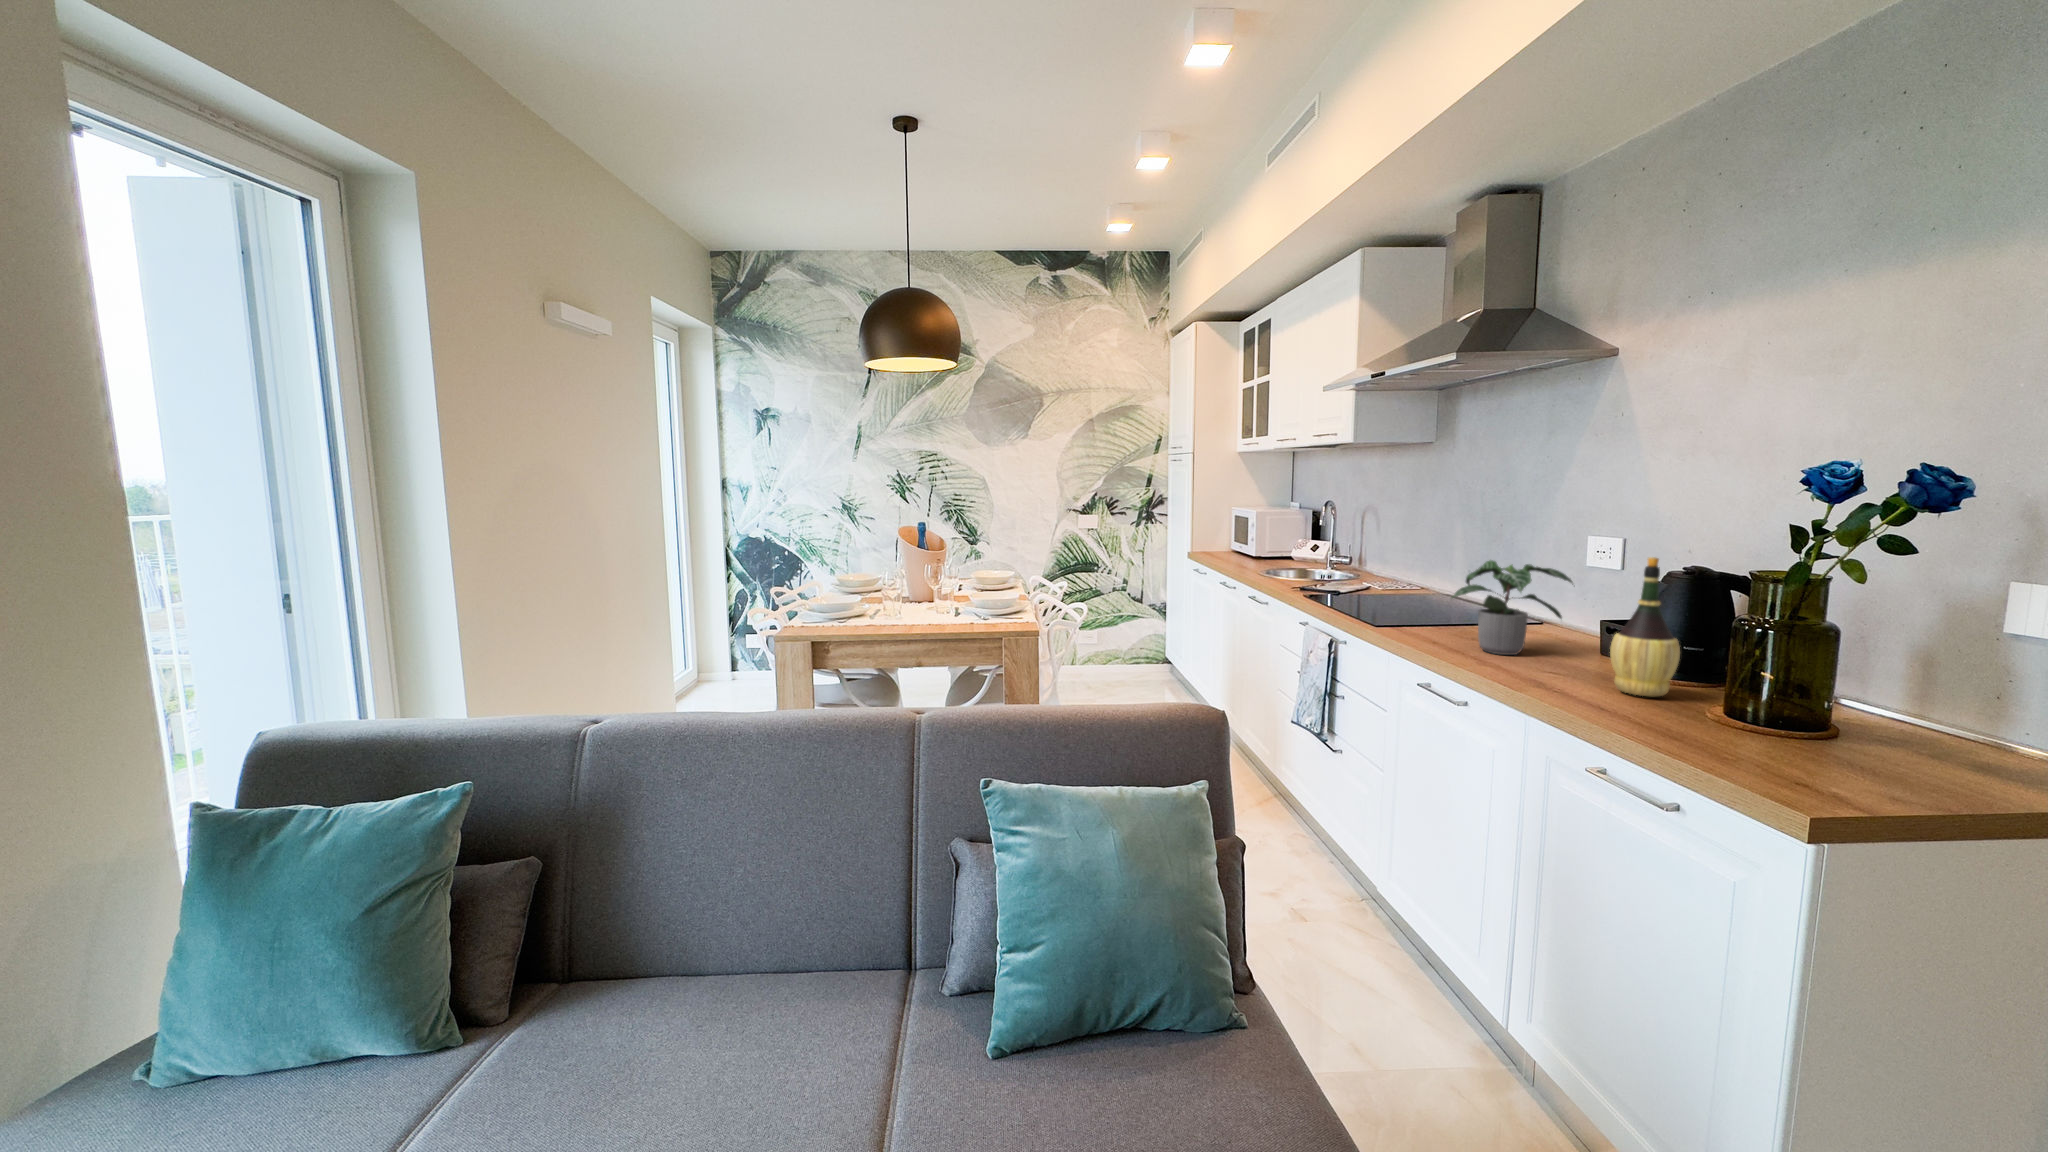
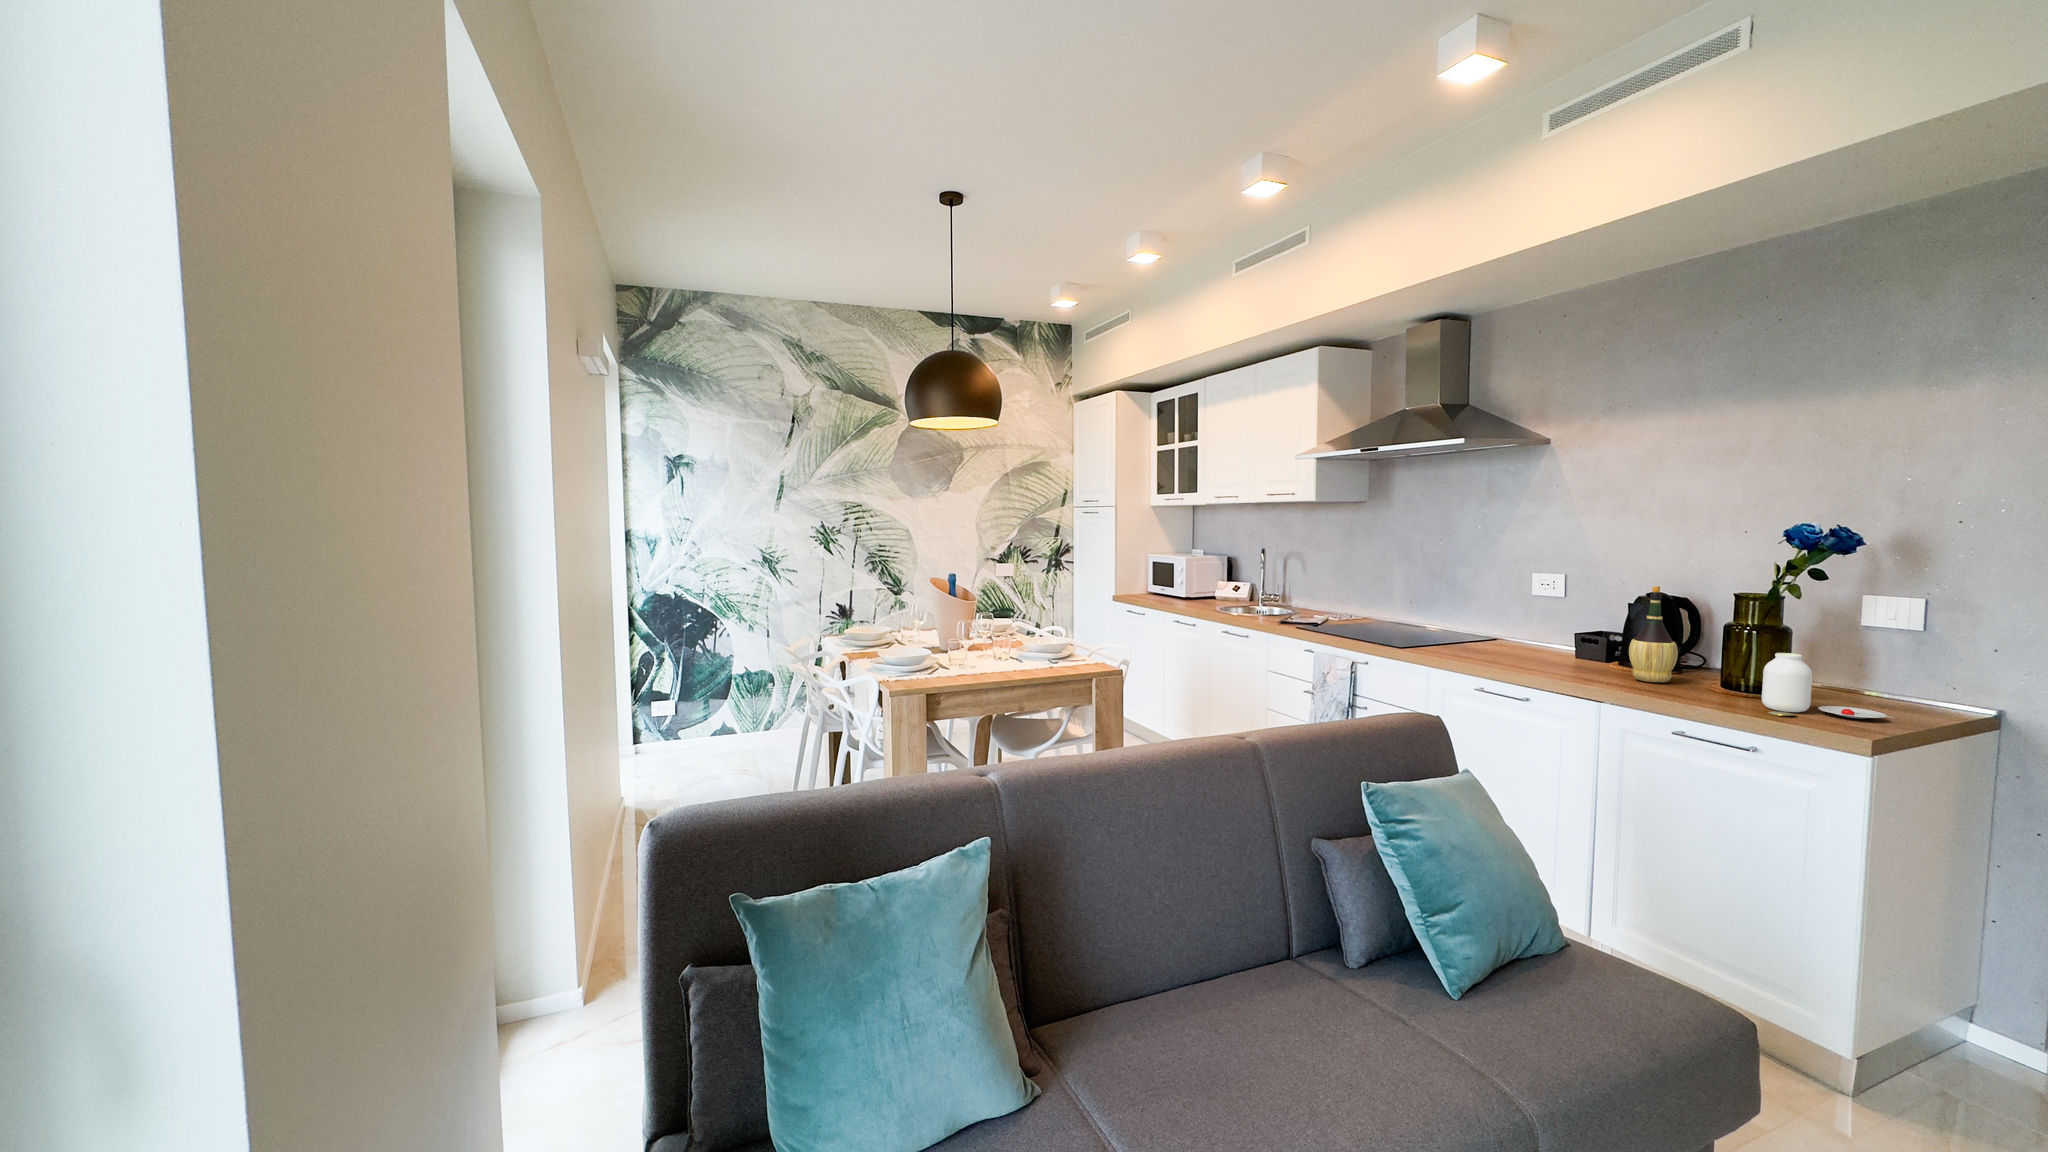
potted plant: present [1452,560,1573,655] -> none [1481,592,1558,662]
jar: none [1720,665,1935,785] -> present [1762,653,1889,719]

